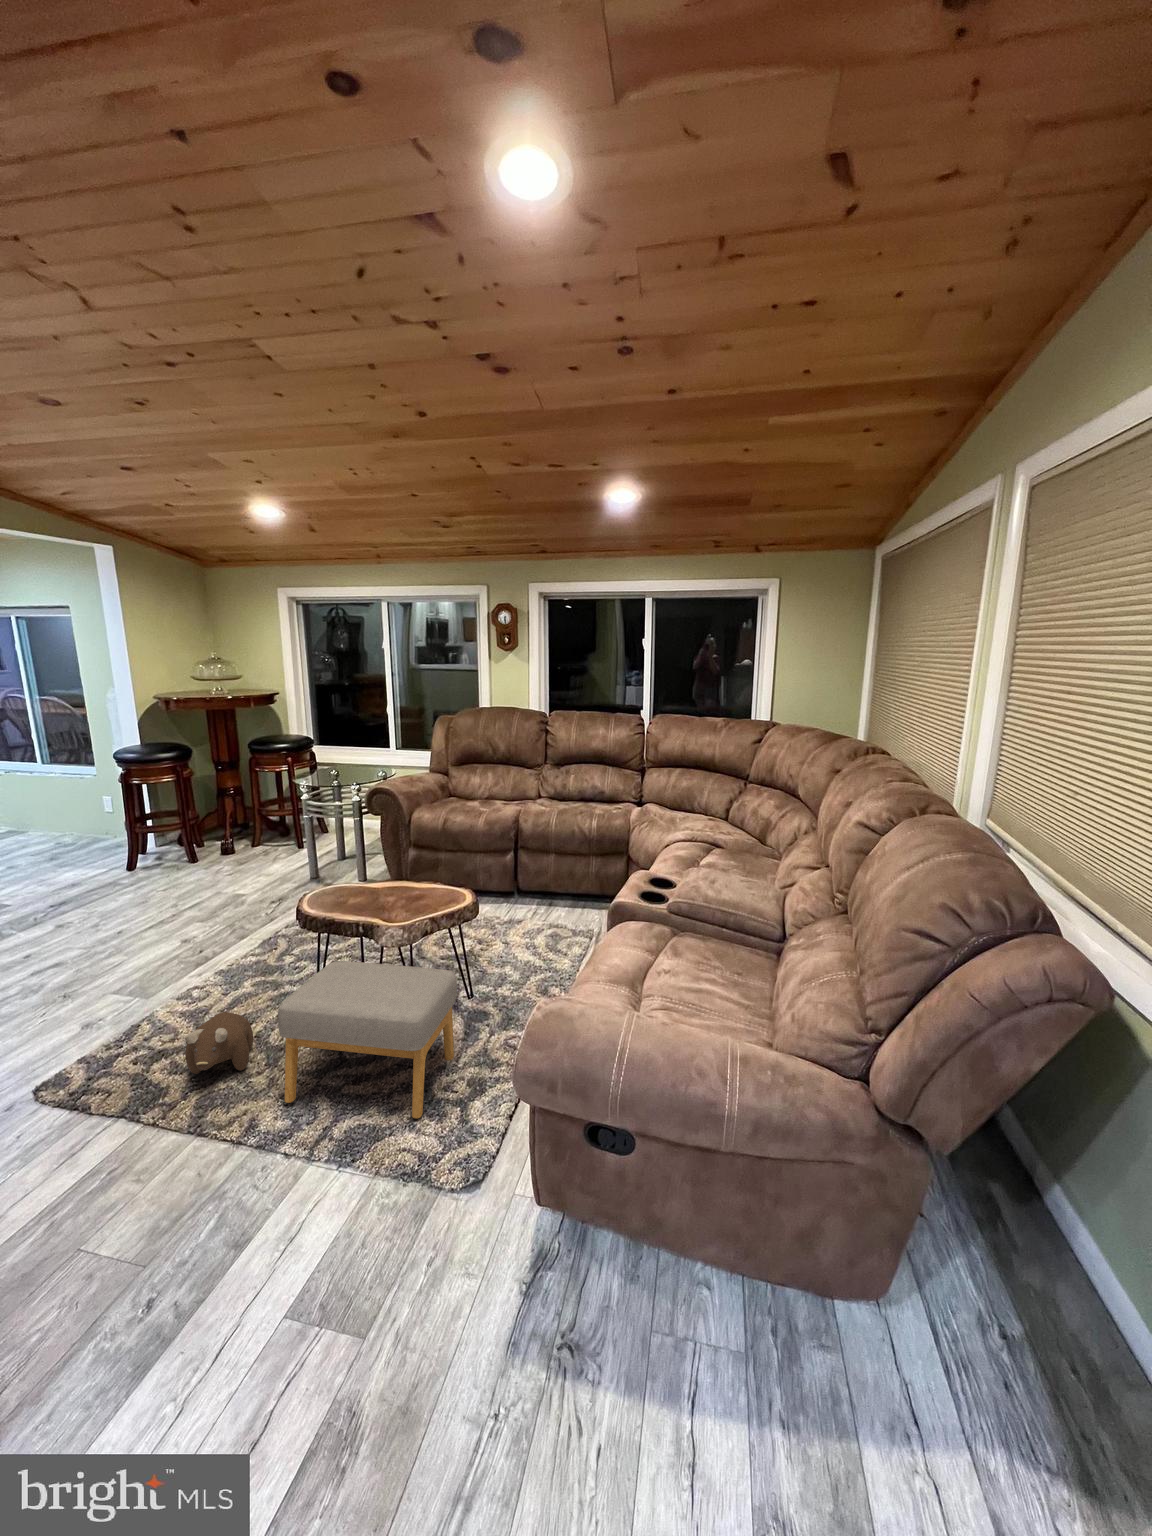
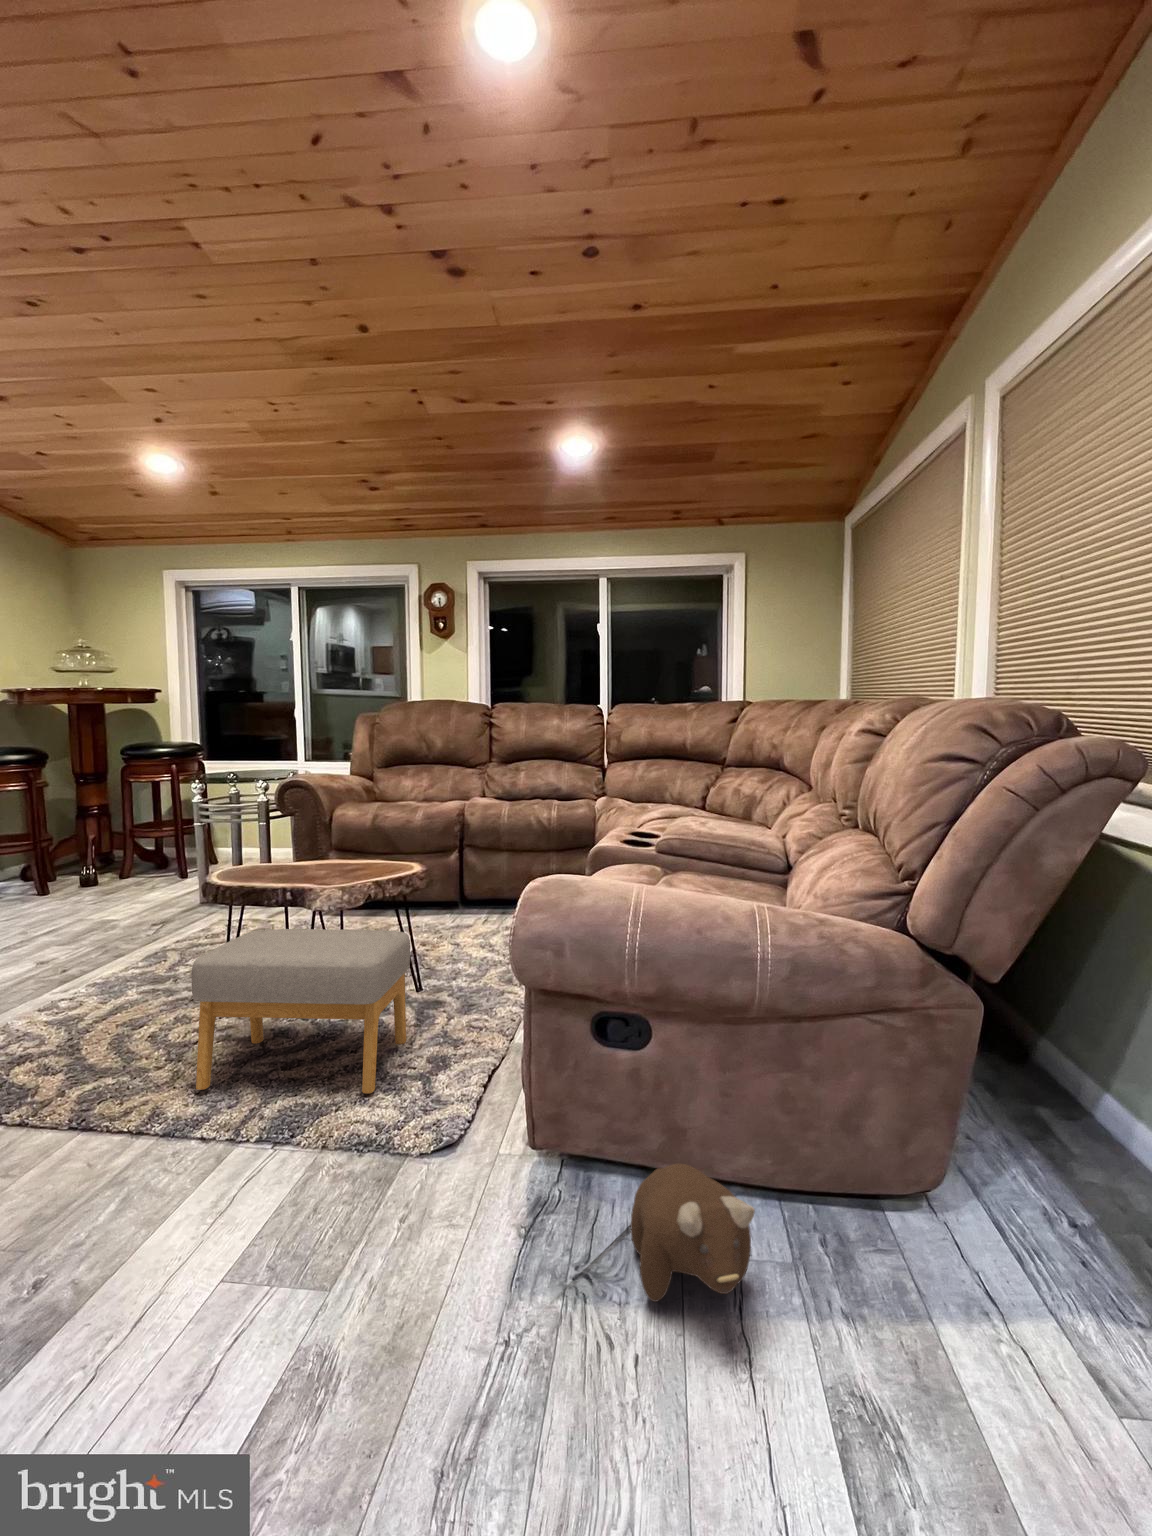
plush toy: present [185,1012,253,1074] -> present [630,1164,755,1302]

